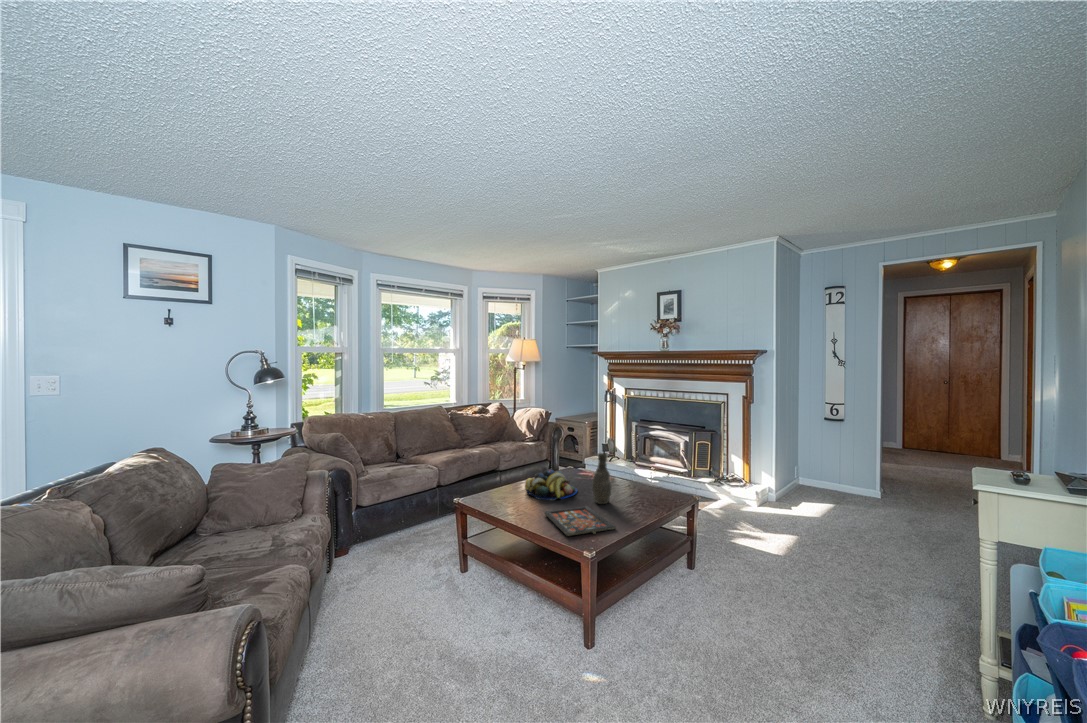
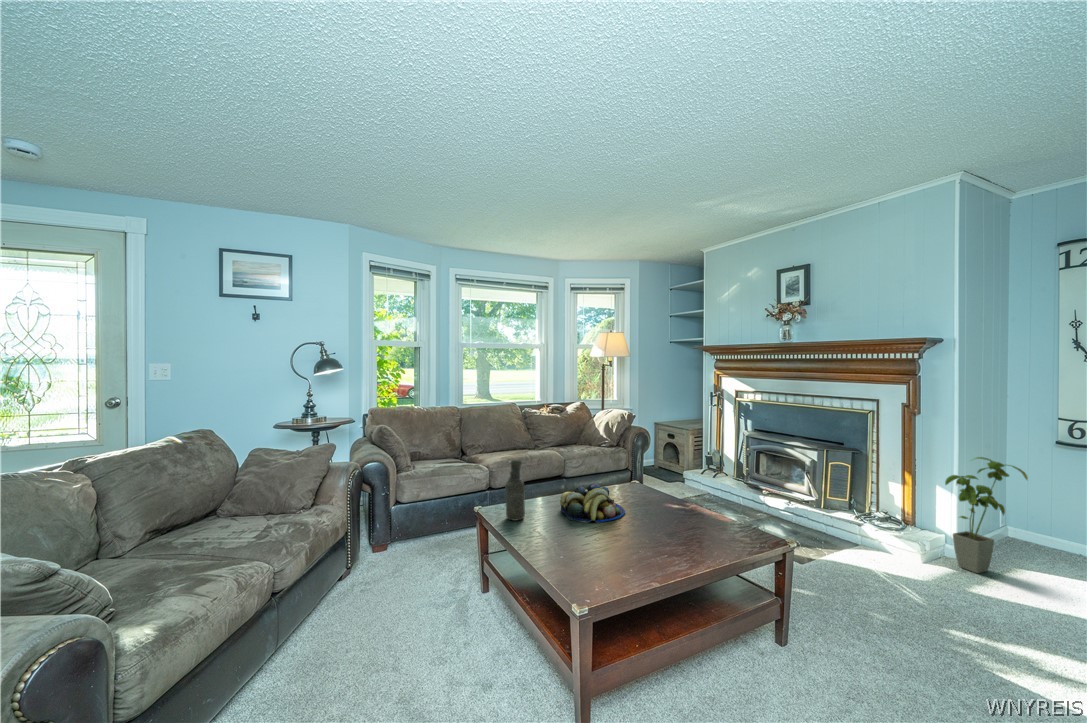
house plant: none [771,430,814,508] -> present [945,457,1028,573]
vase: present [592,453,612,504] -> present [505,460,525,520]
board game: present [545,506,616,536] -> none [561,536,640,577]

